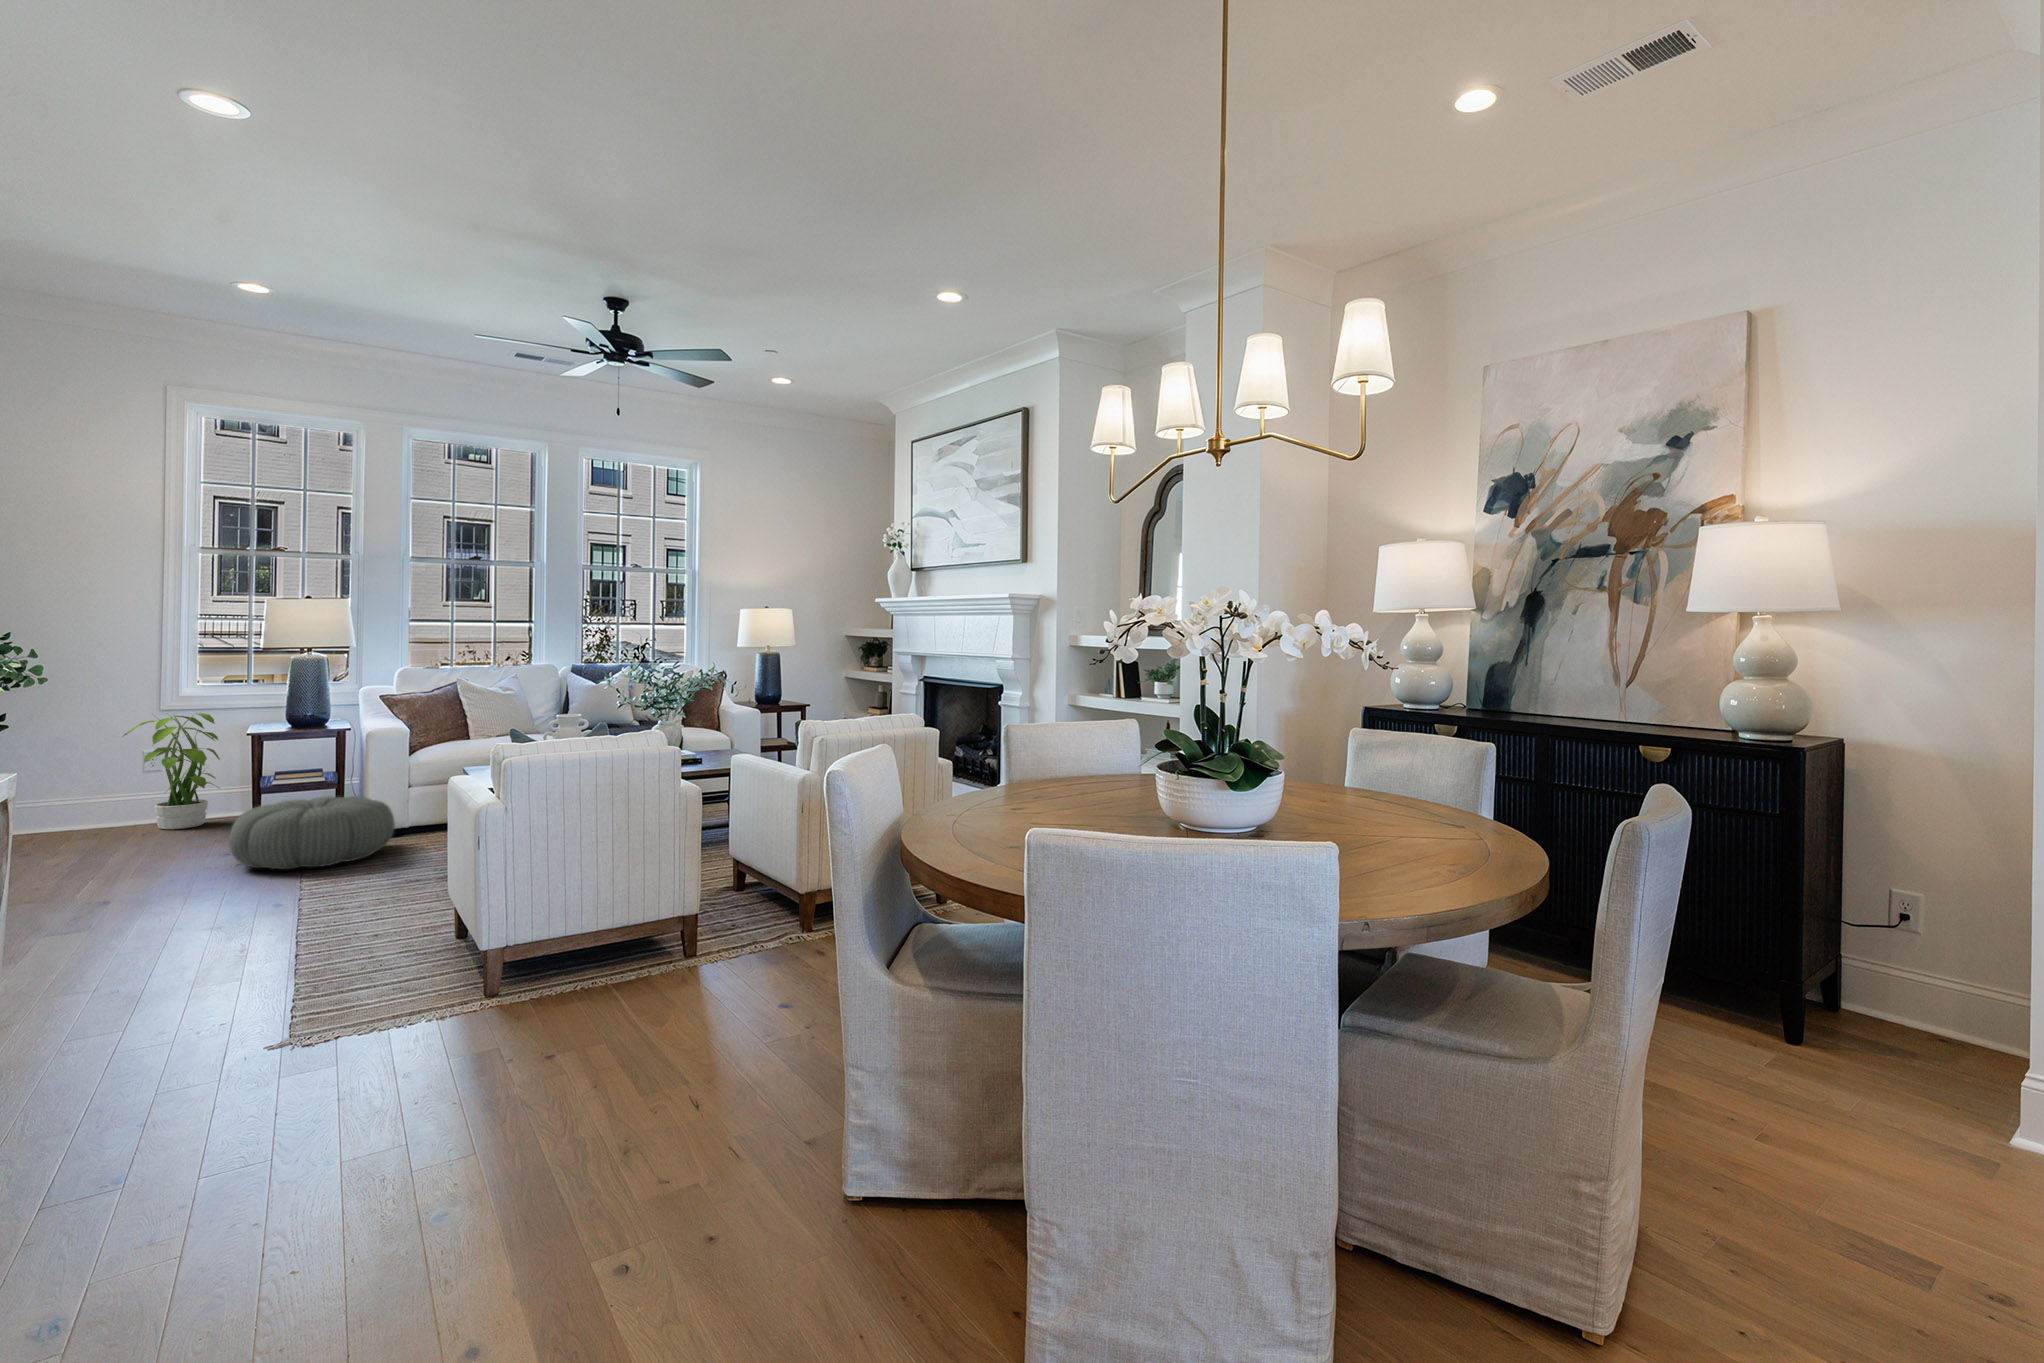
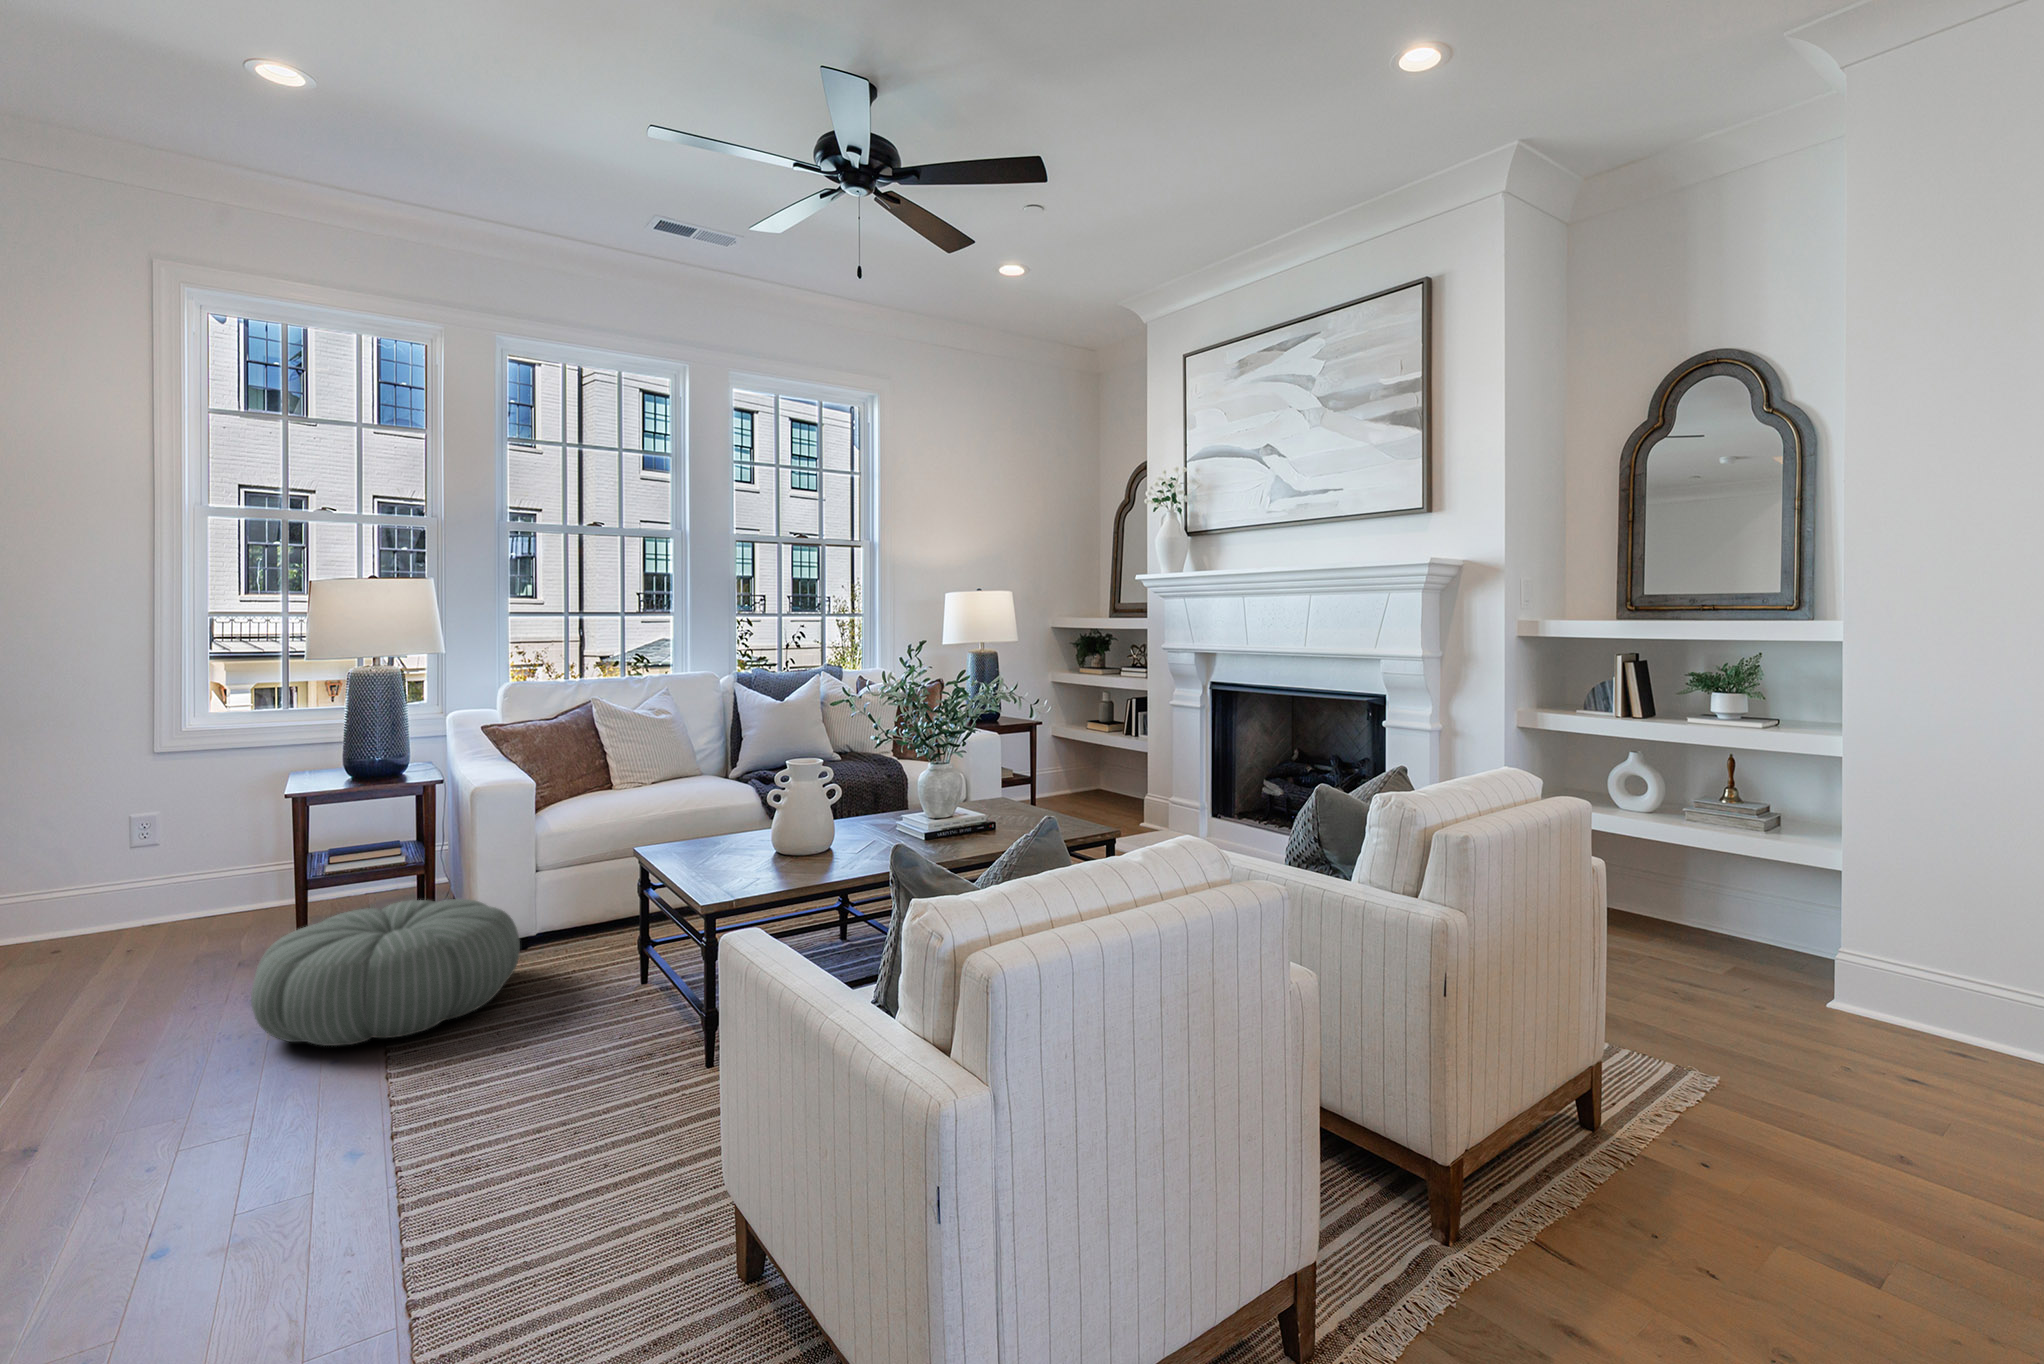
potted plant: present [122,713,220,829] -> none [94,758,250,940]

